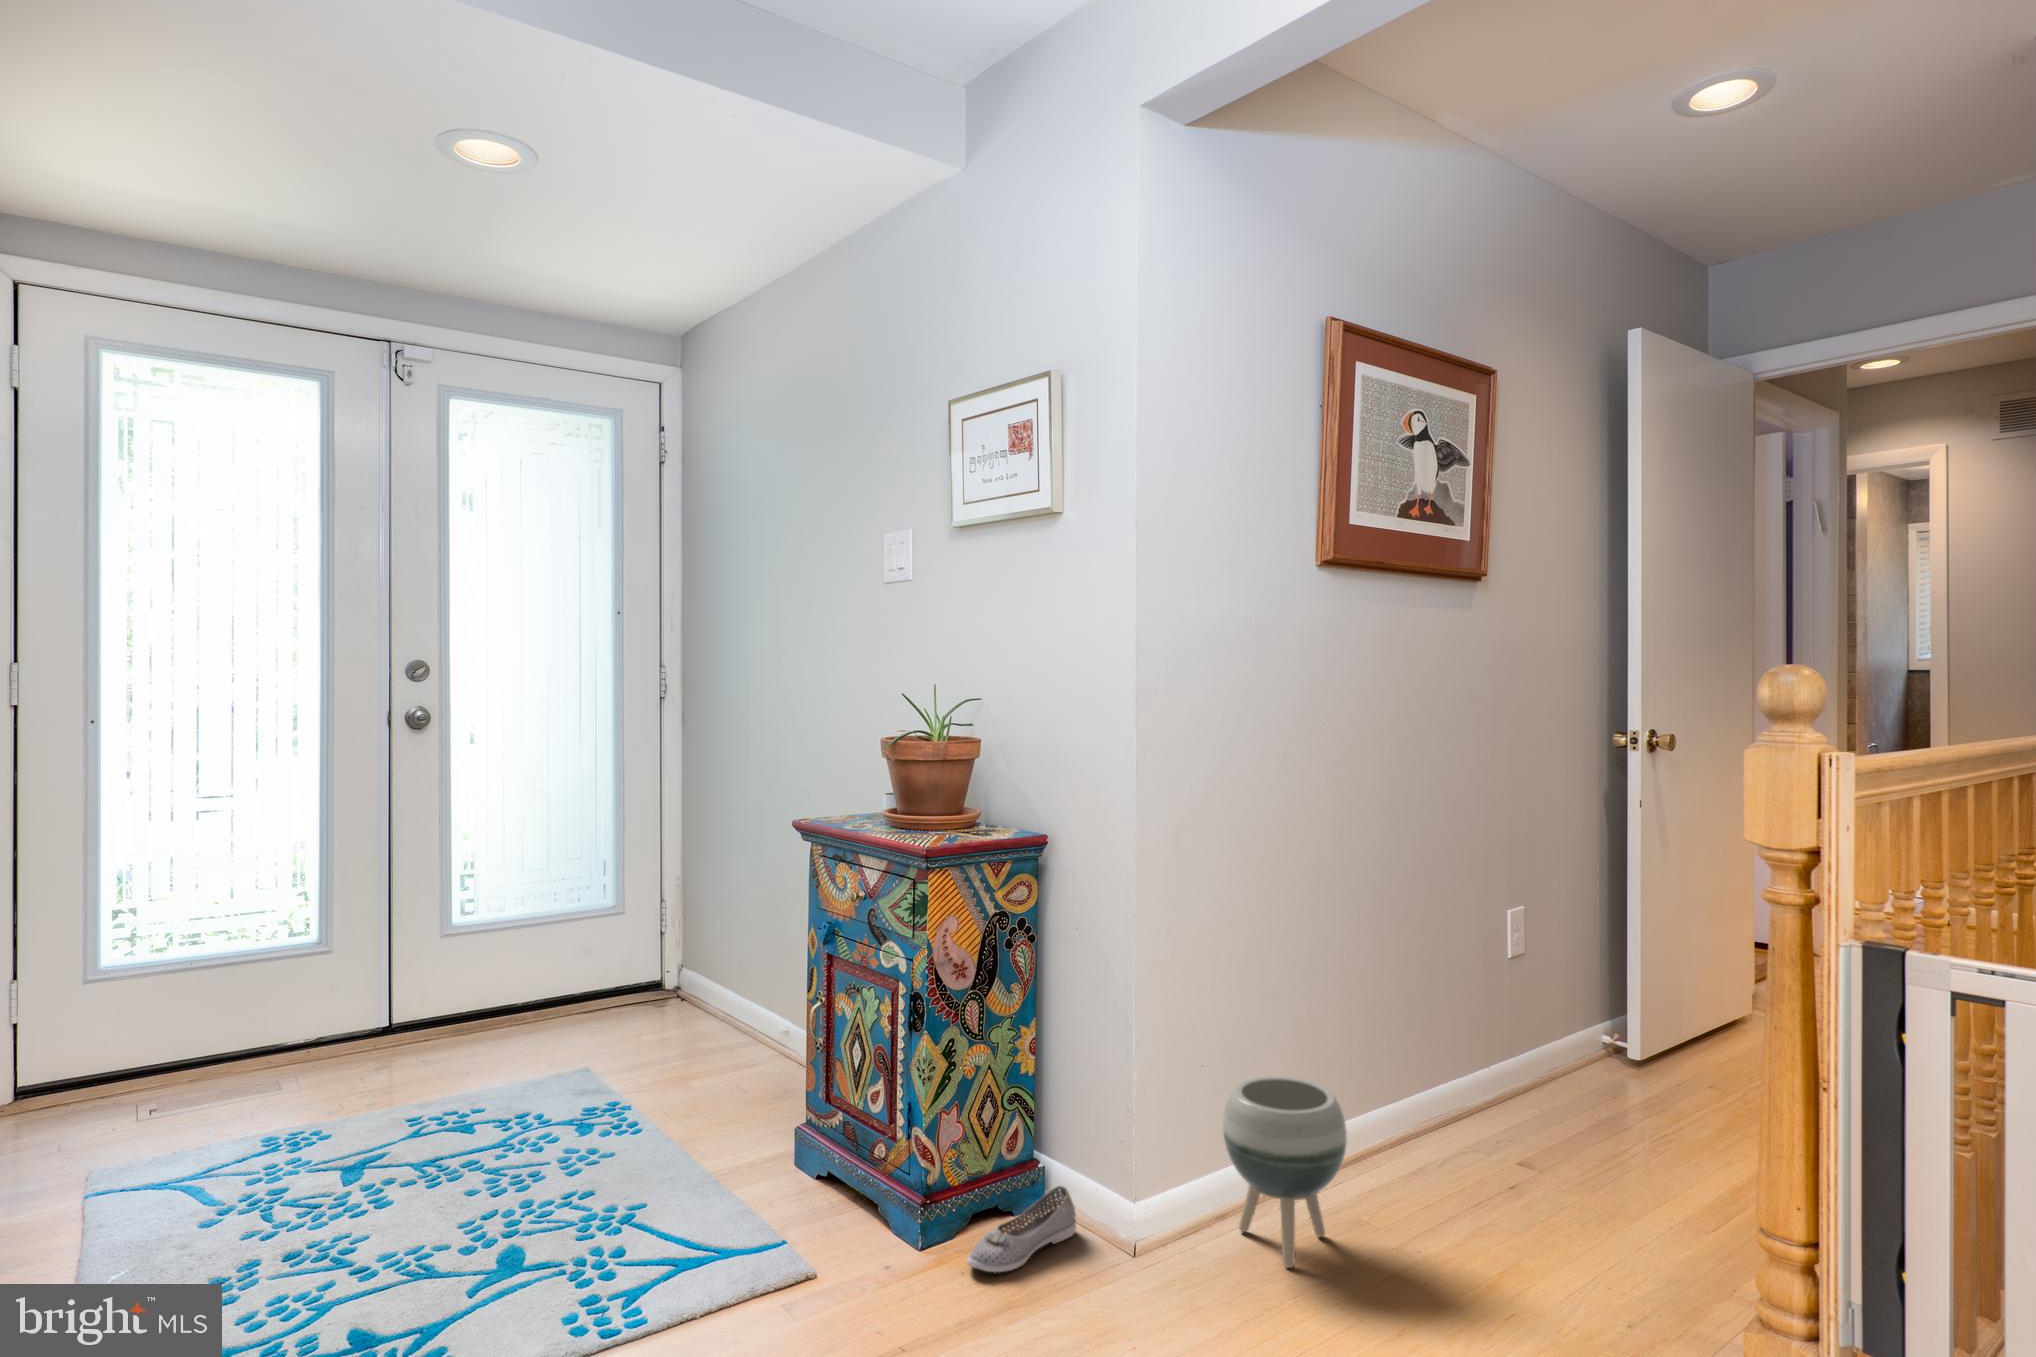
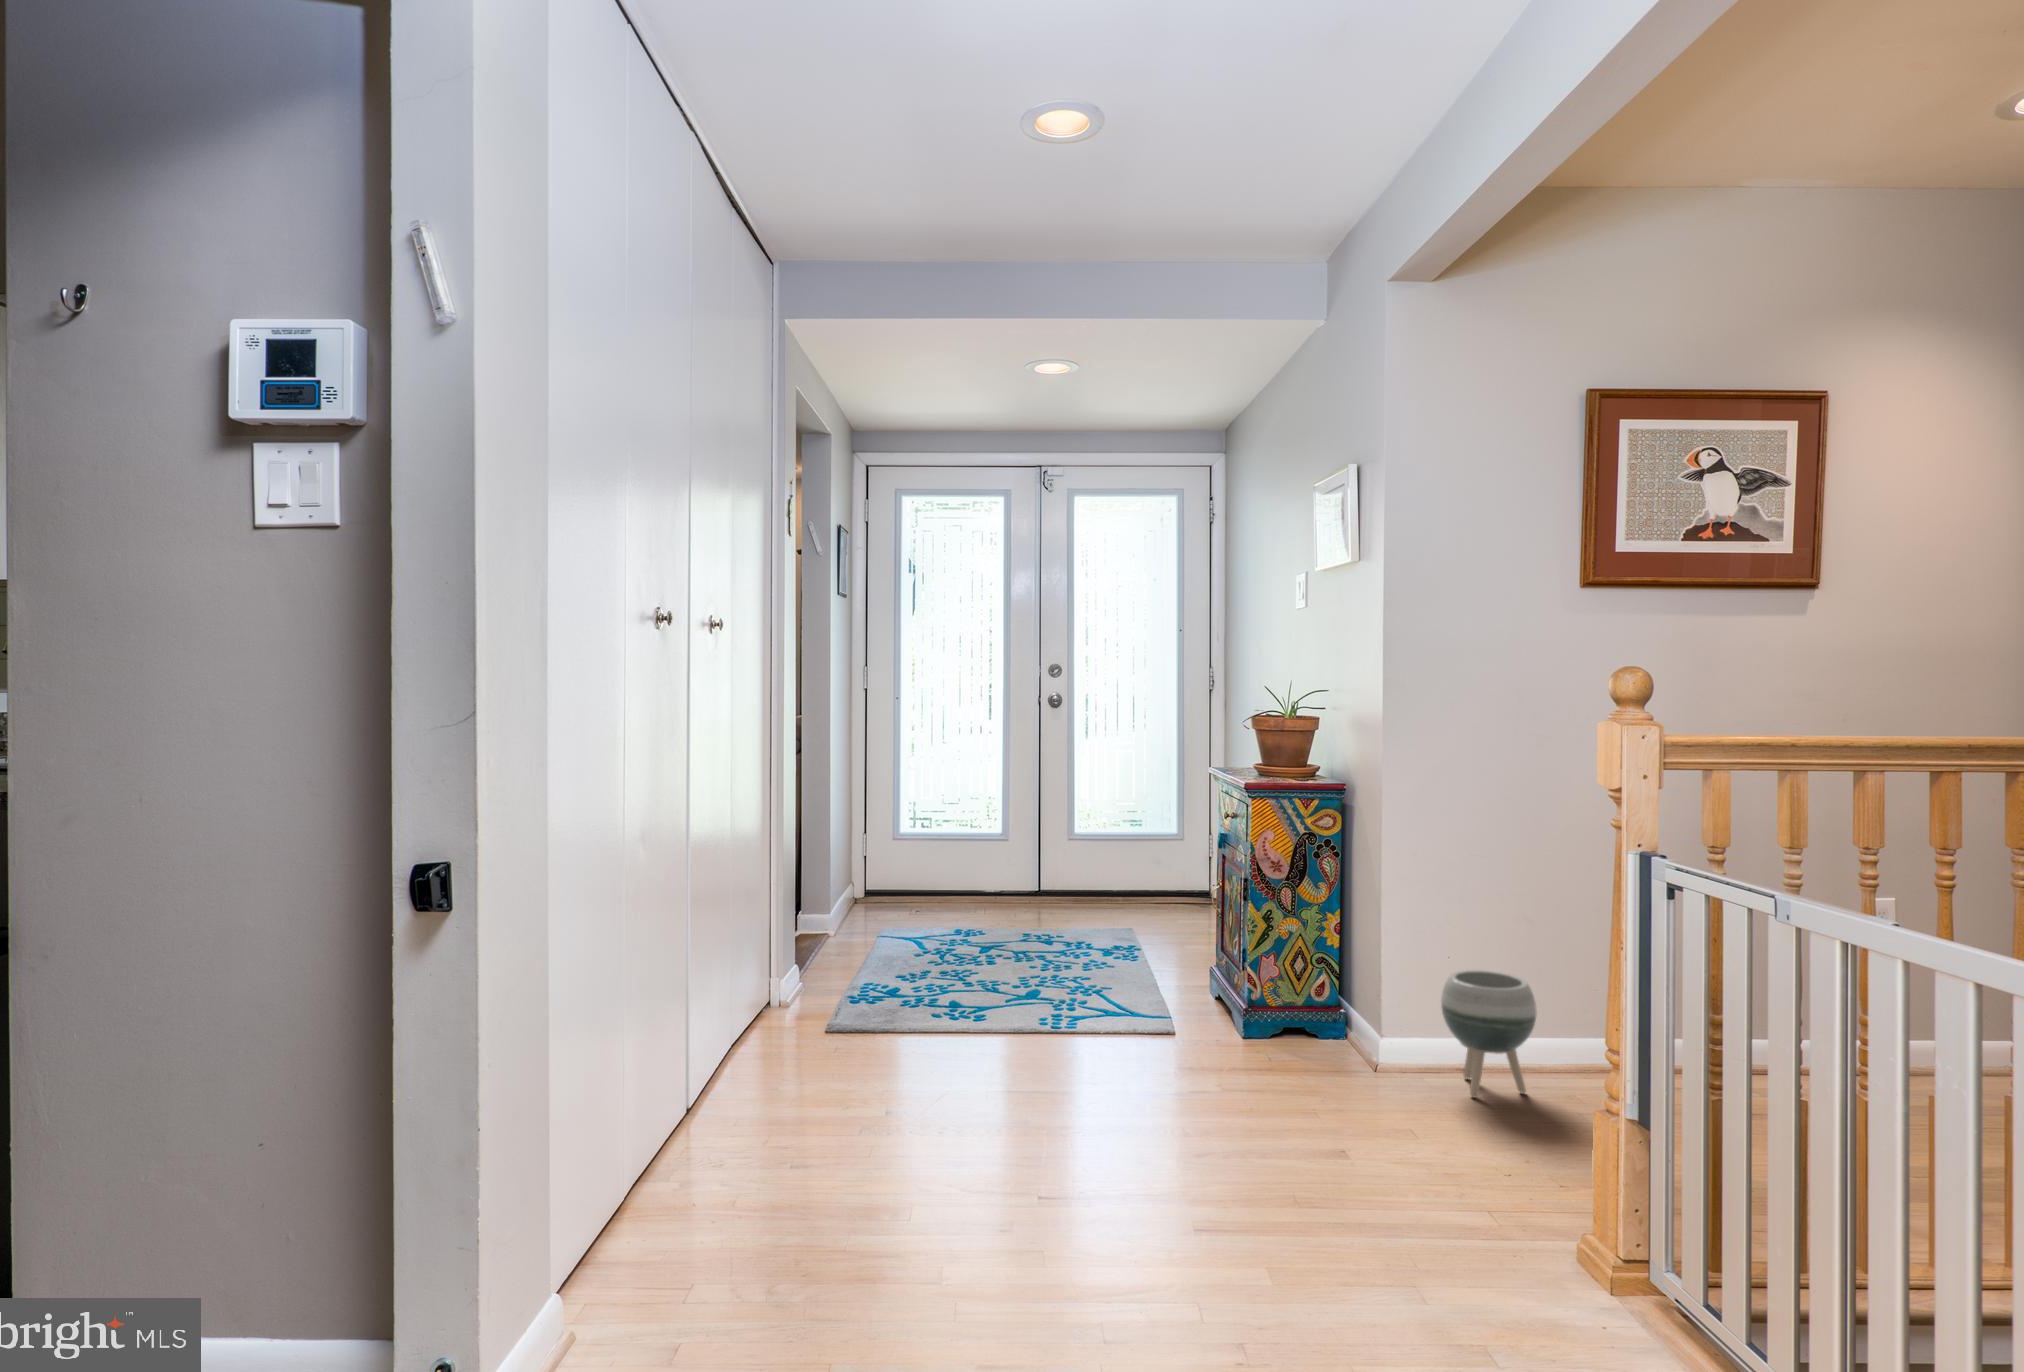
shoe: present [968,1186,1076,1272] -> none [1260,1020,1349,1056]

